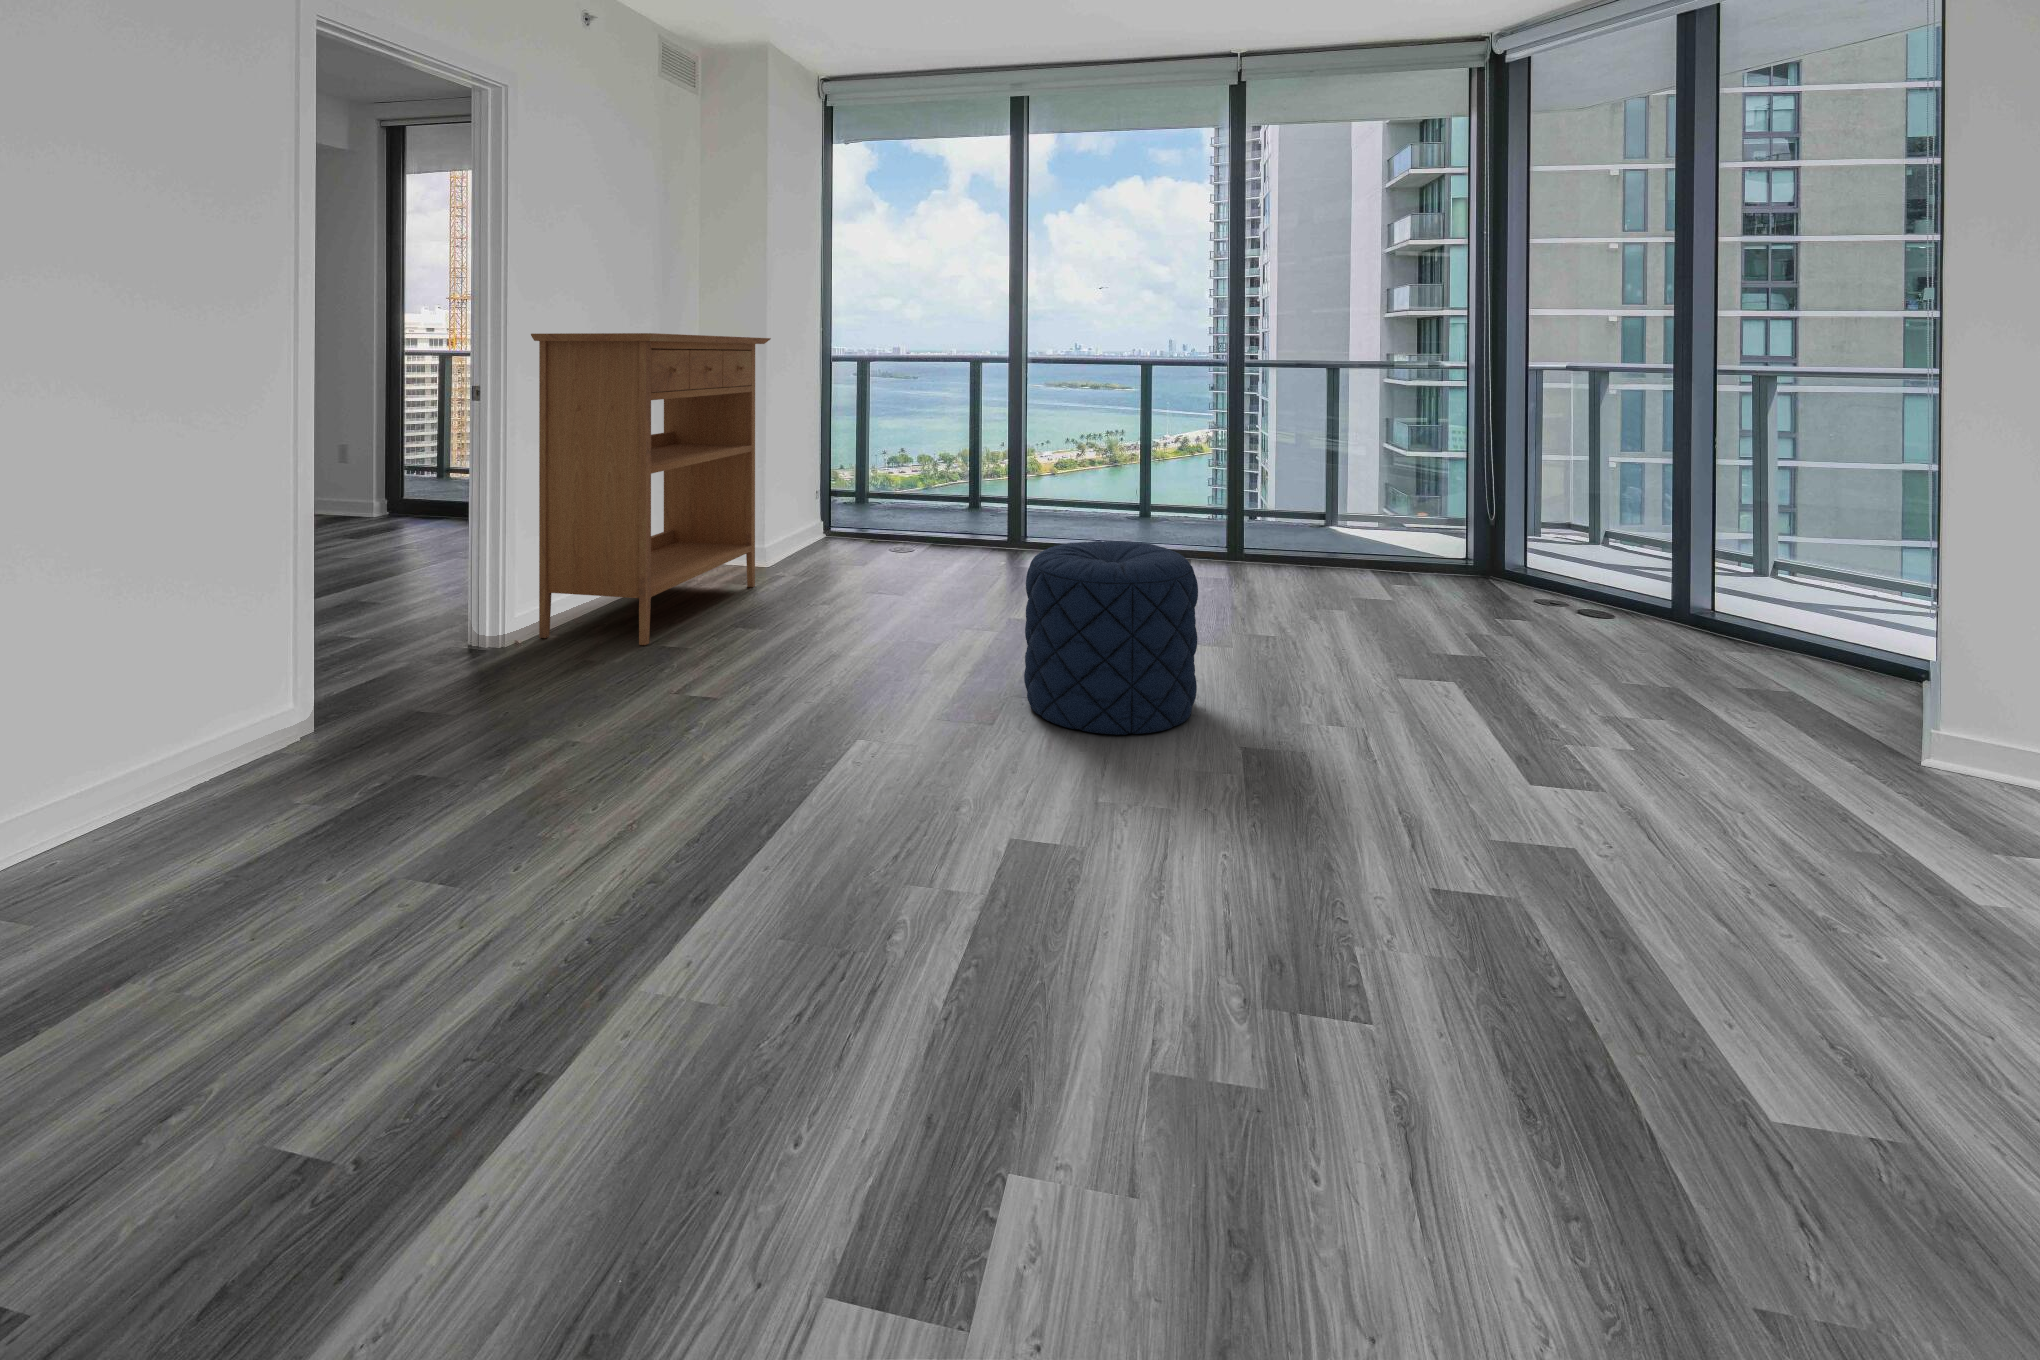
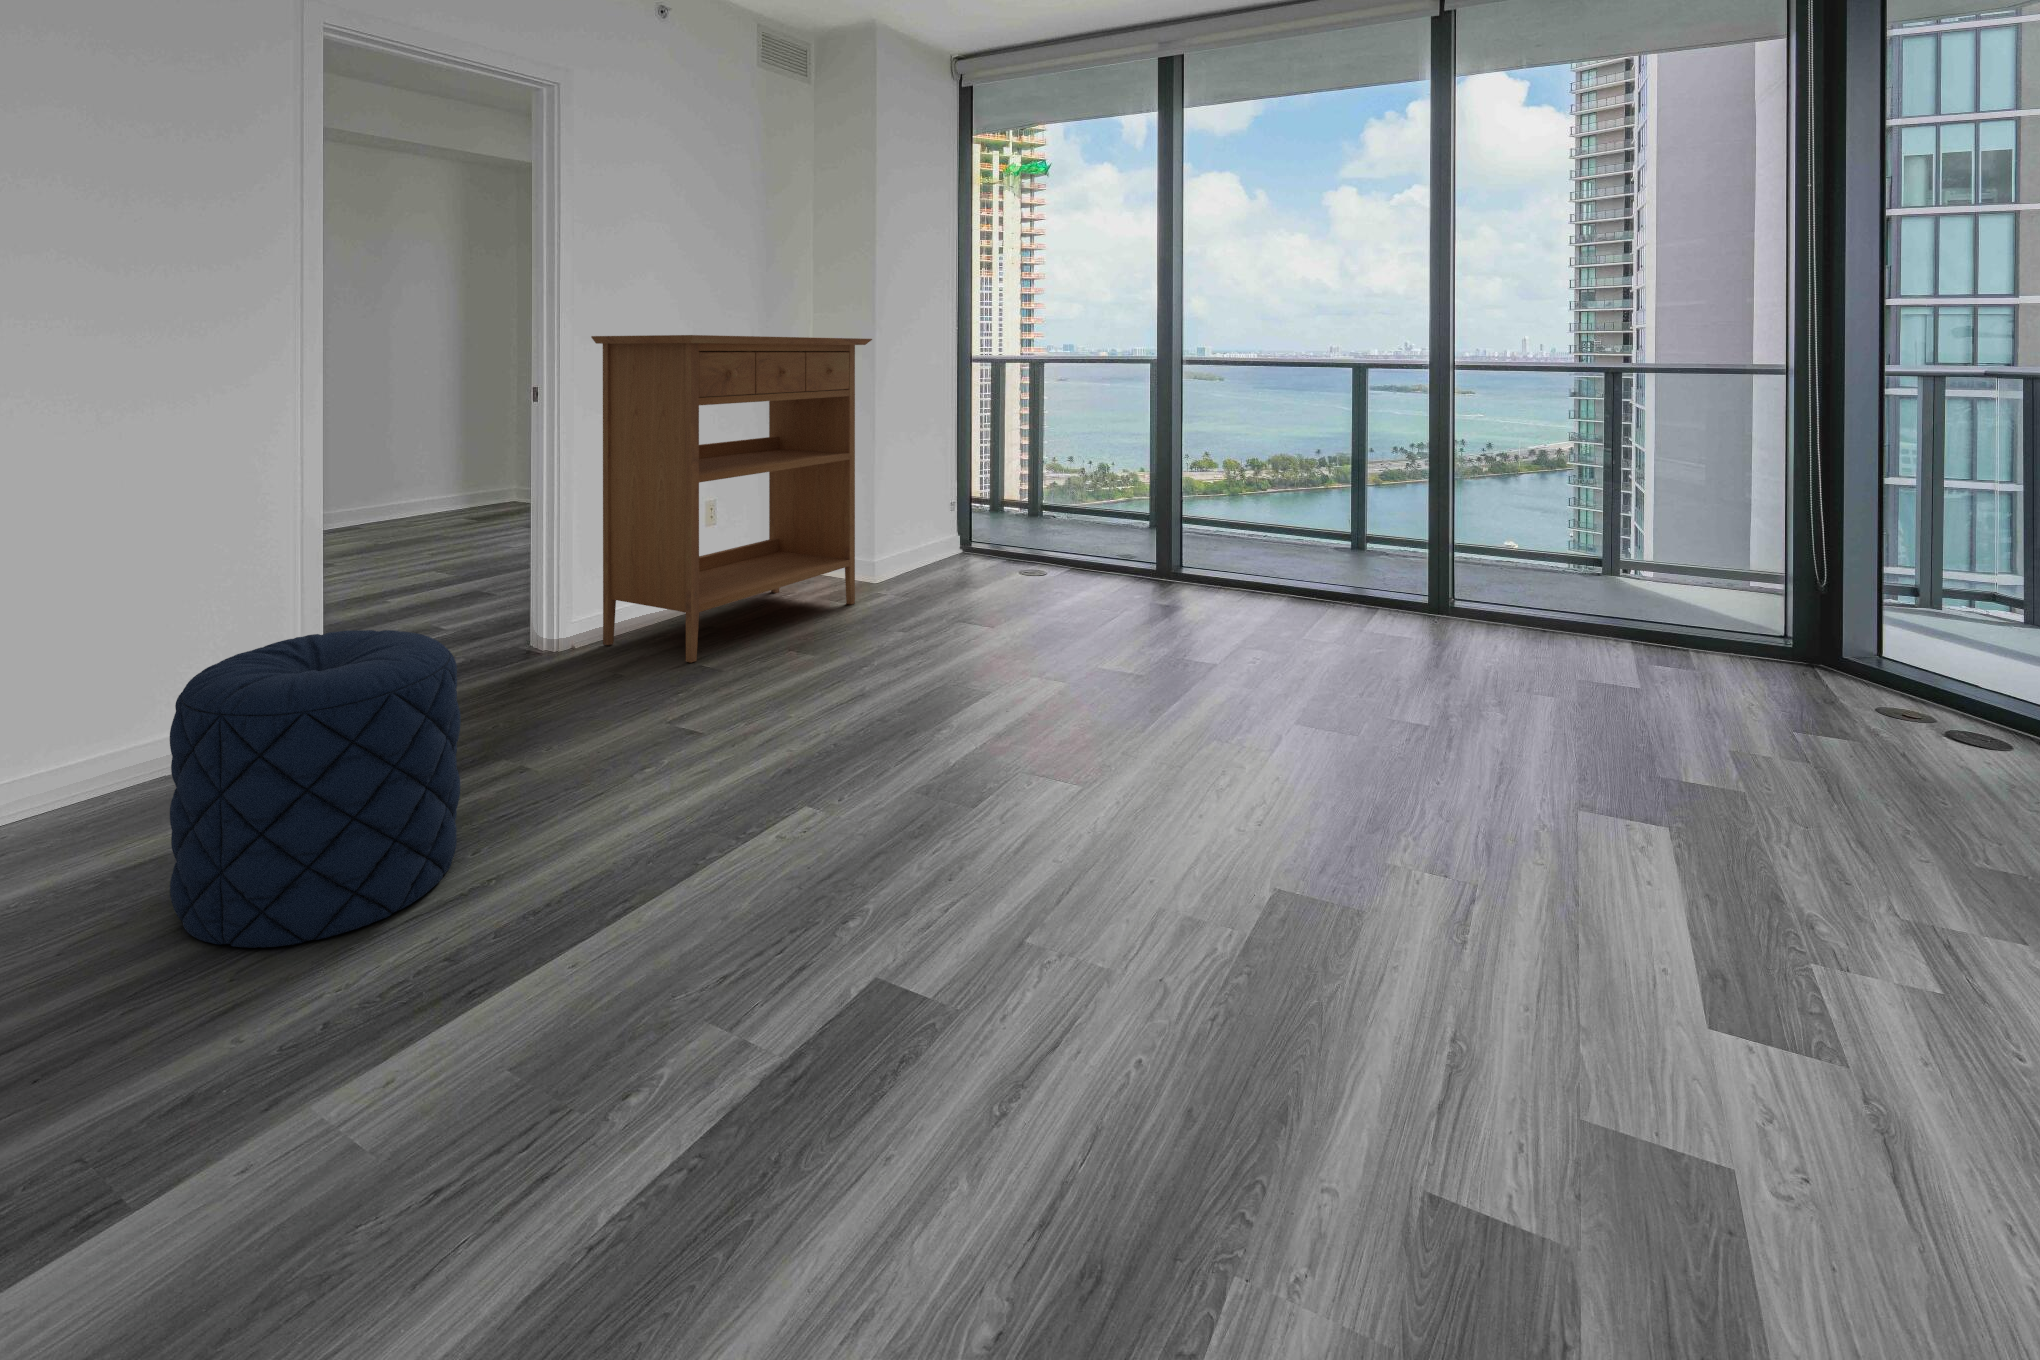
pouf: present [1024,541,1198,735] -> present [170,630,461,948]

